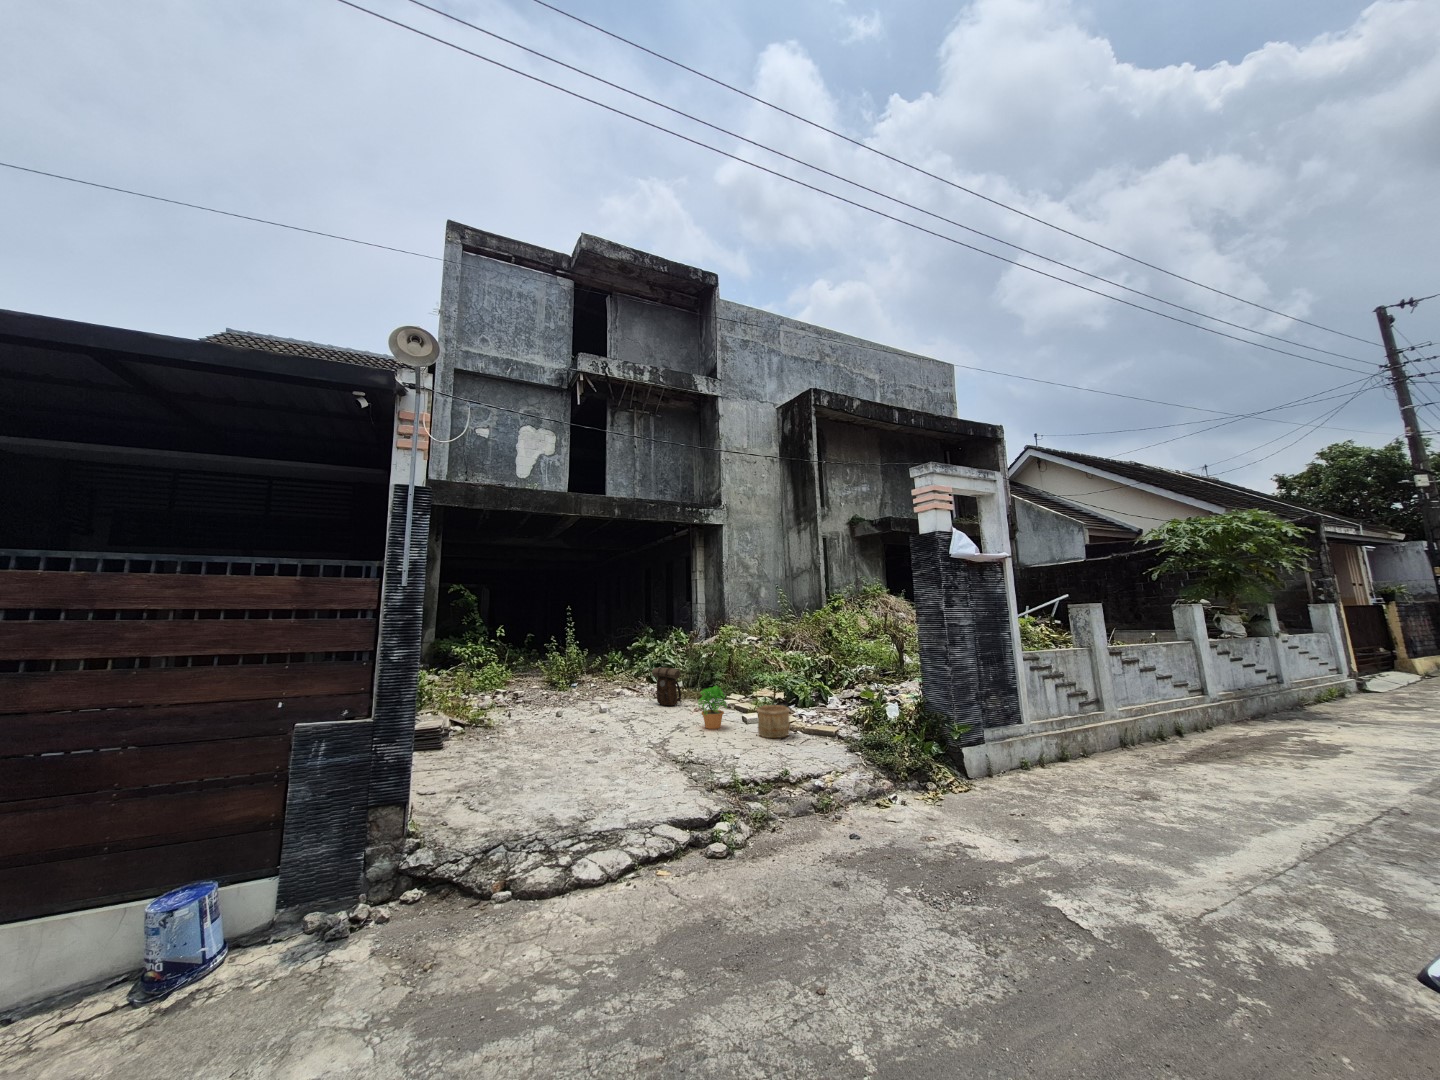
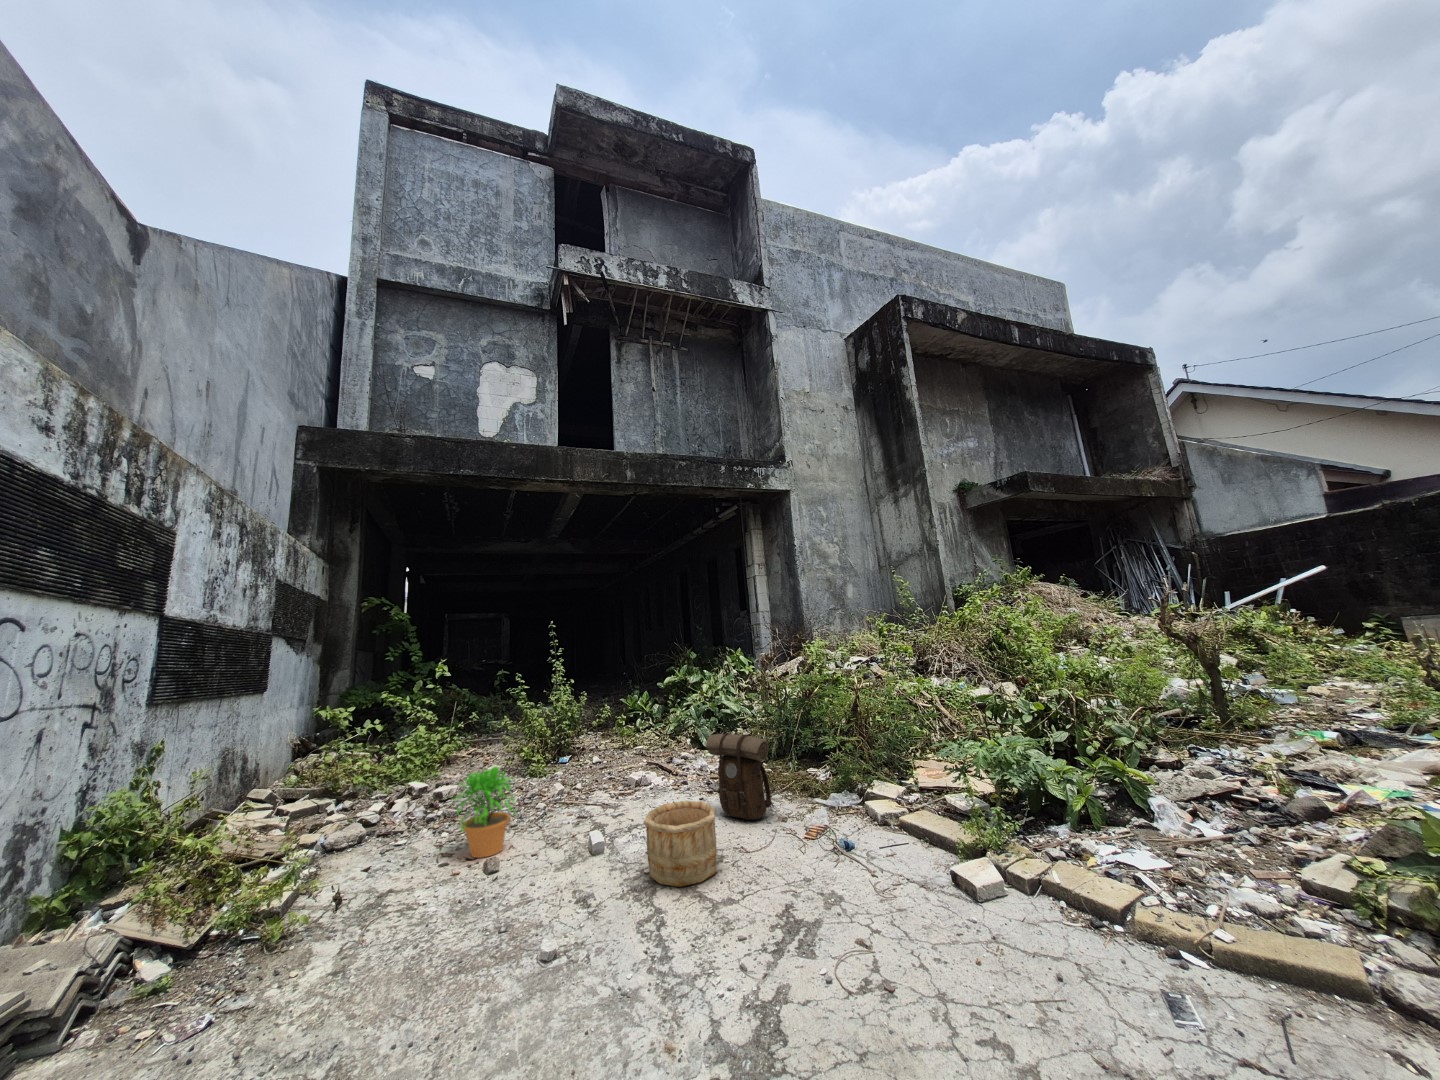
potted plant: present [699,686,727,729] -> present [453,766,515,858]
wooden bucket: present [757,705,790,738] -> present [643,801,717,887]

